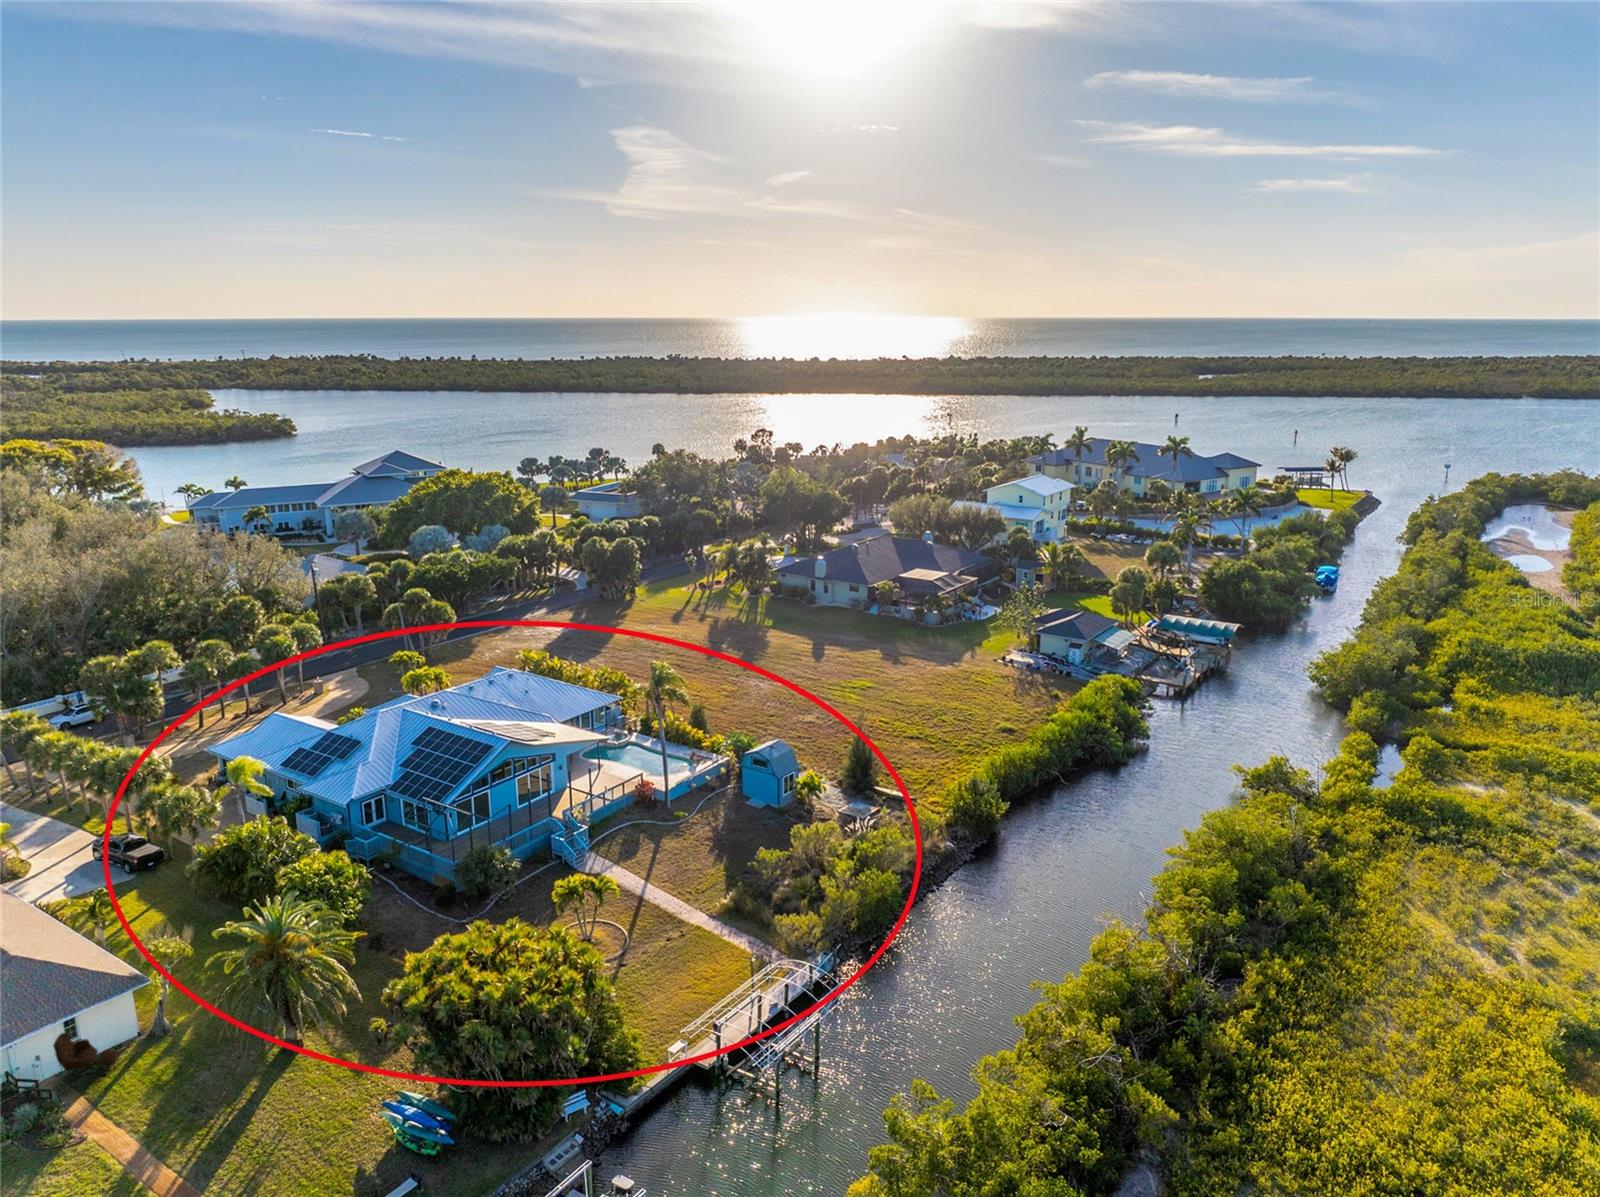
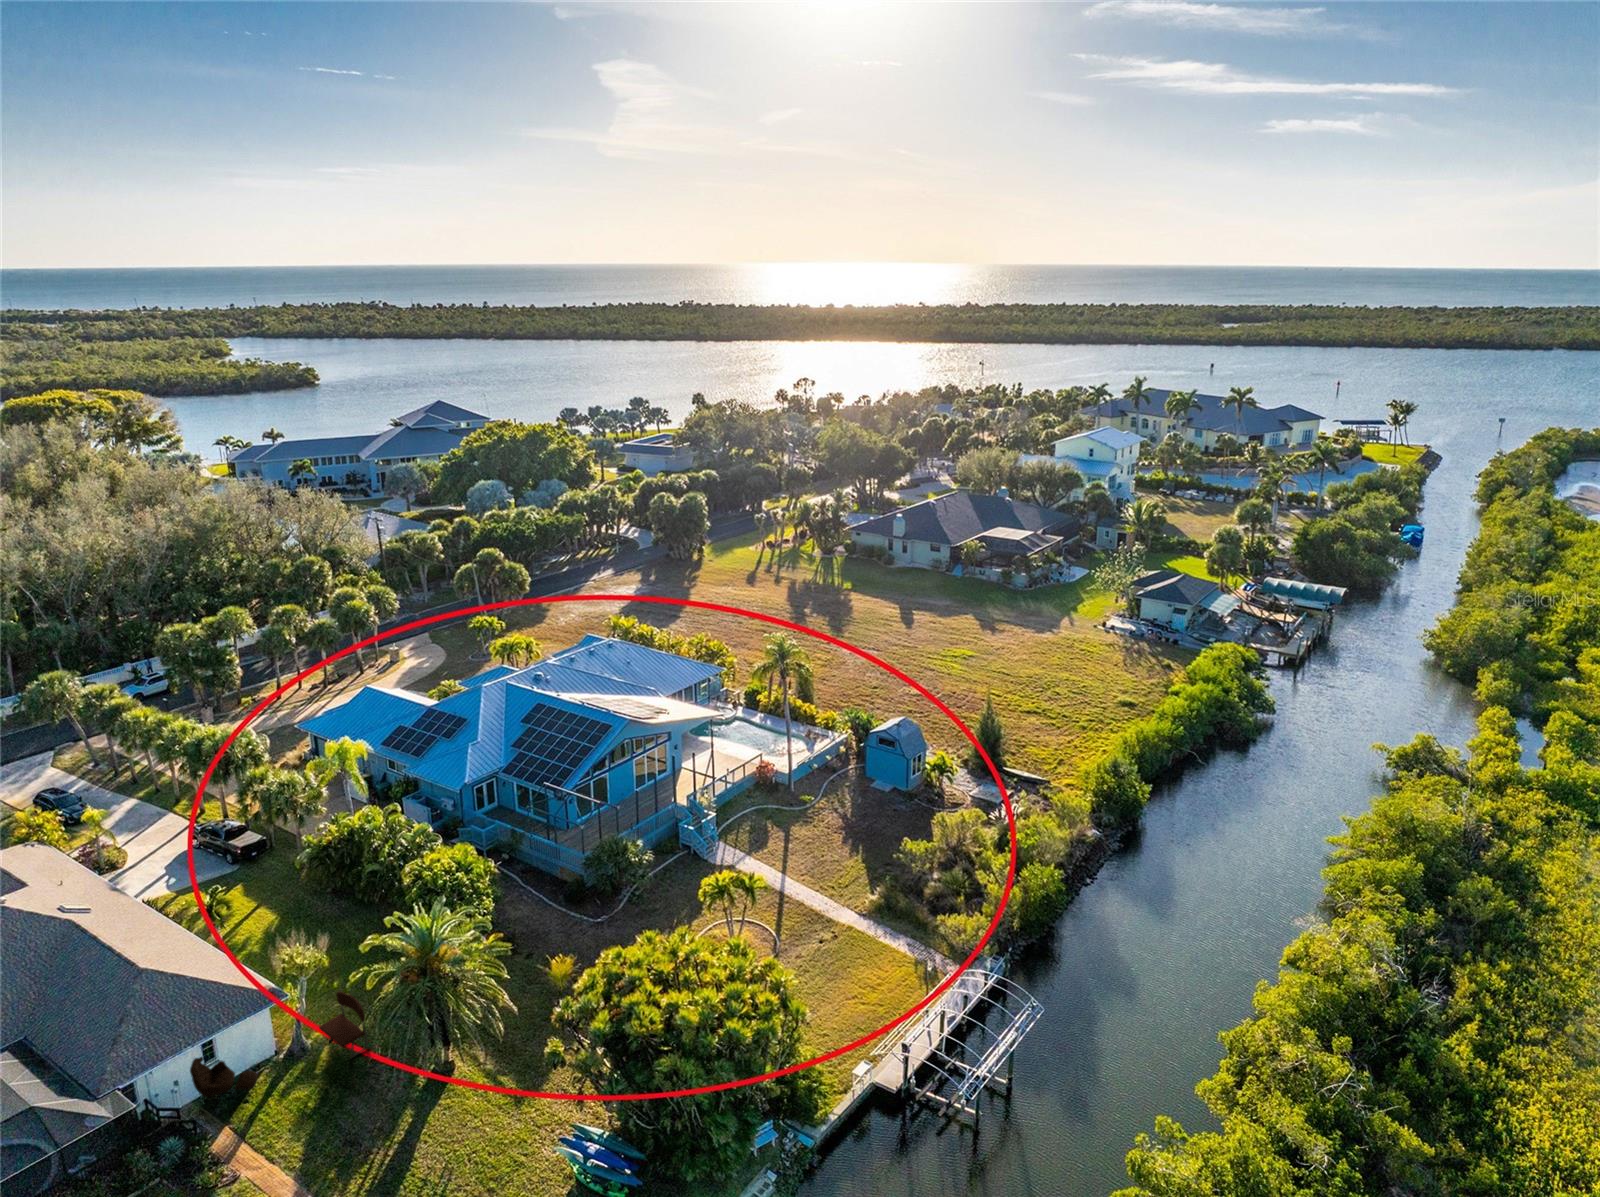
bench: none [182,979,227,1041] -> present [319,991,368,1058]

